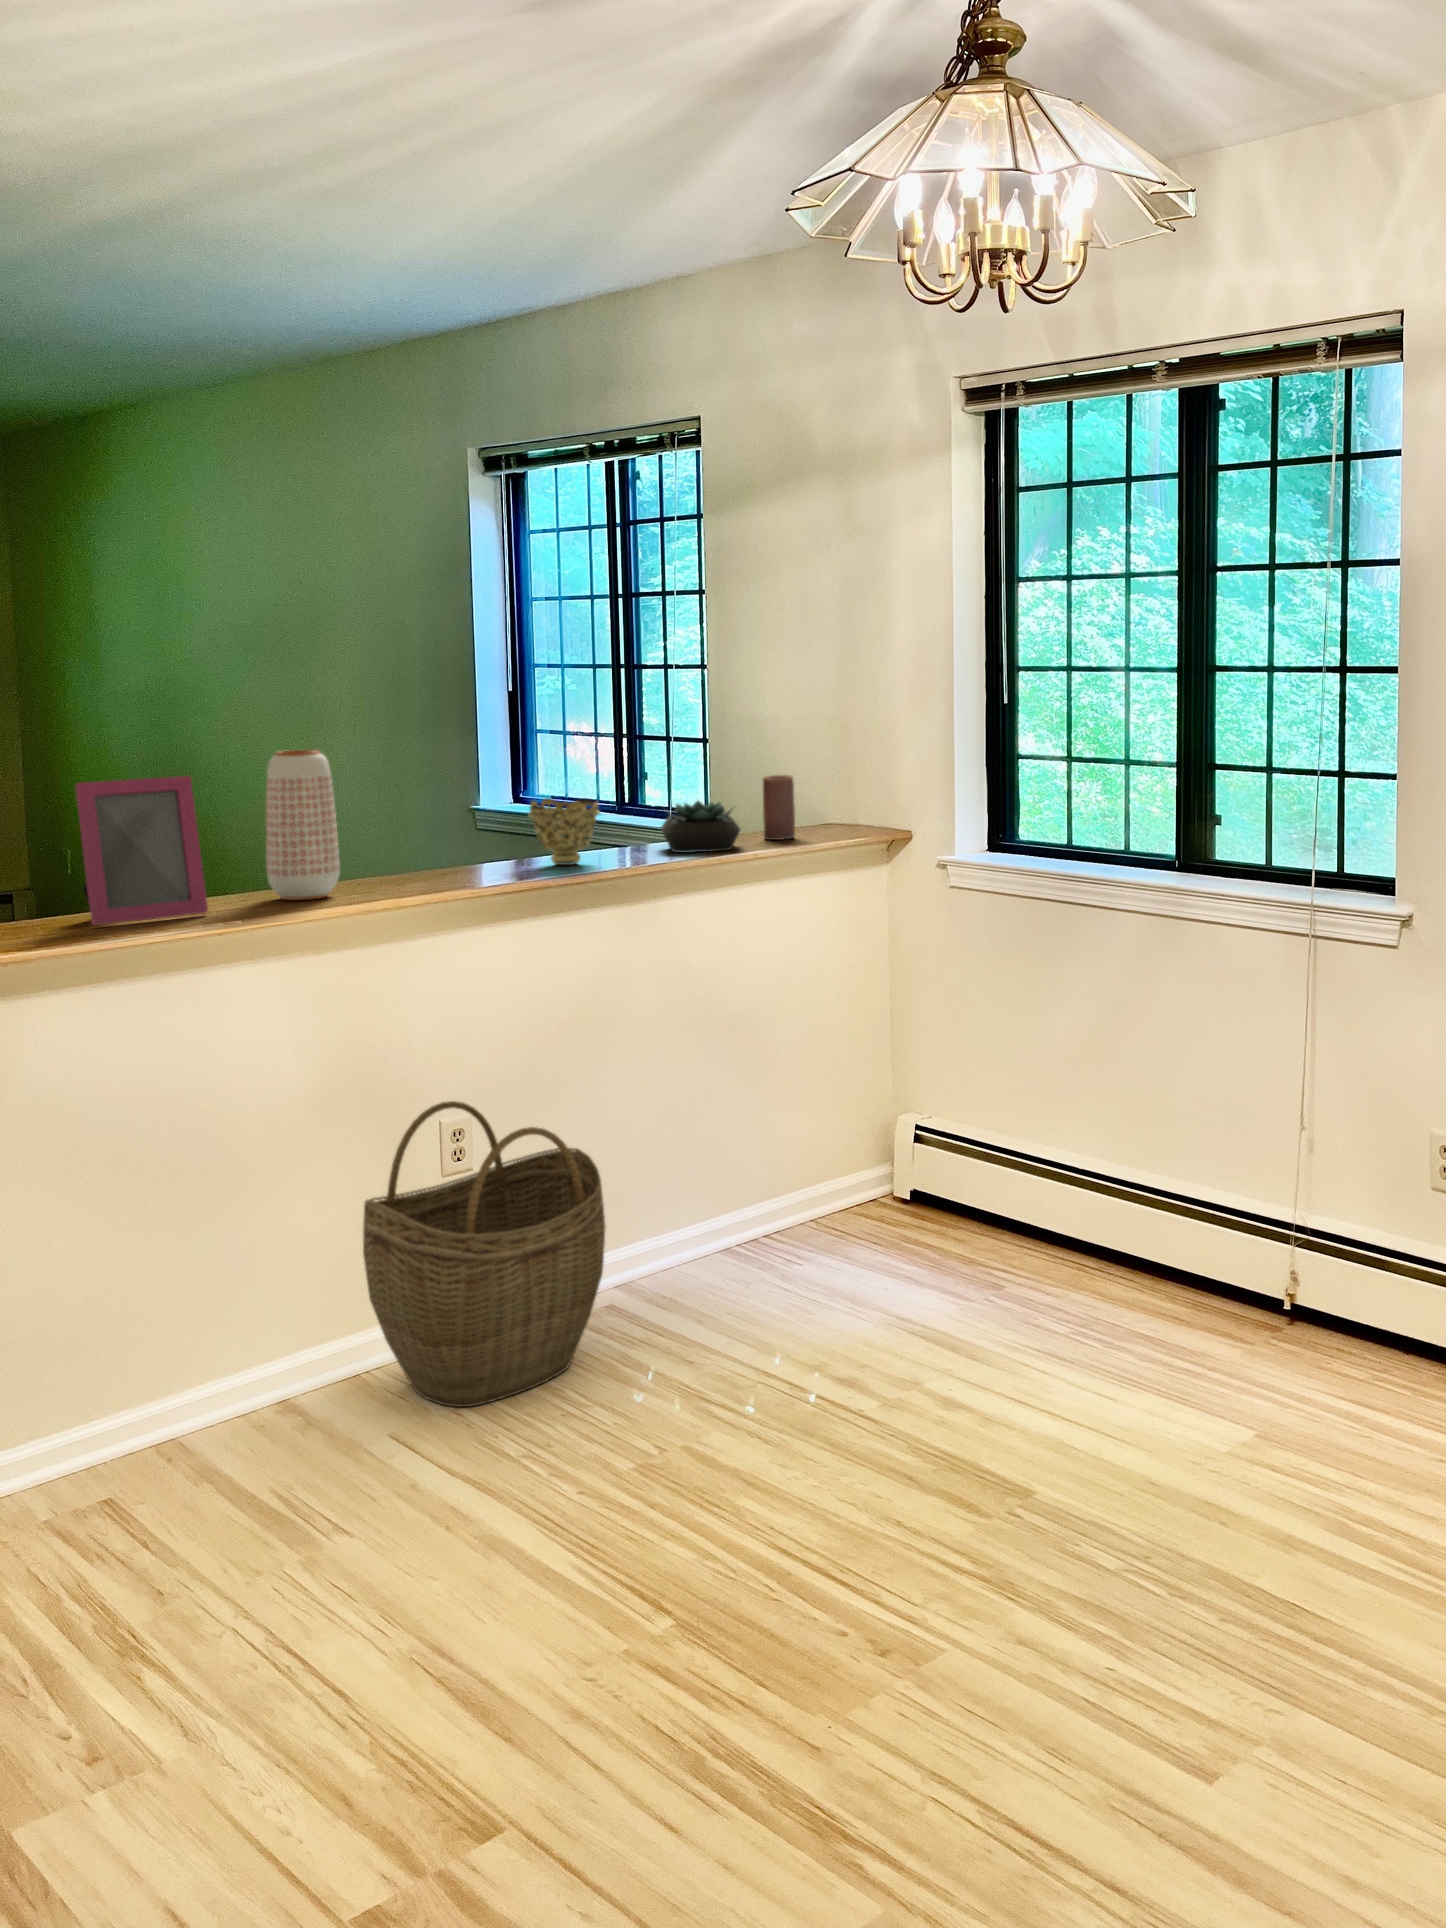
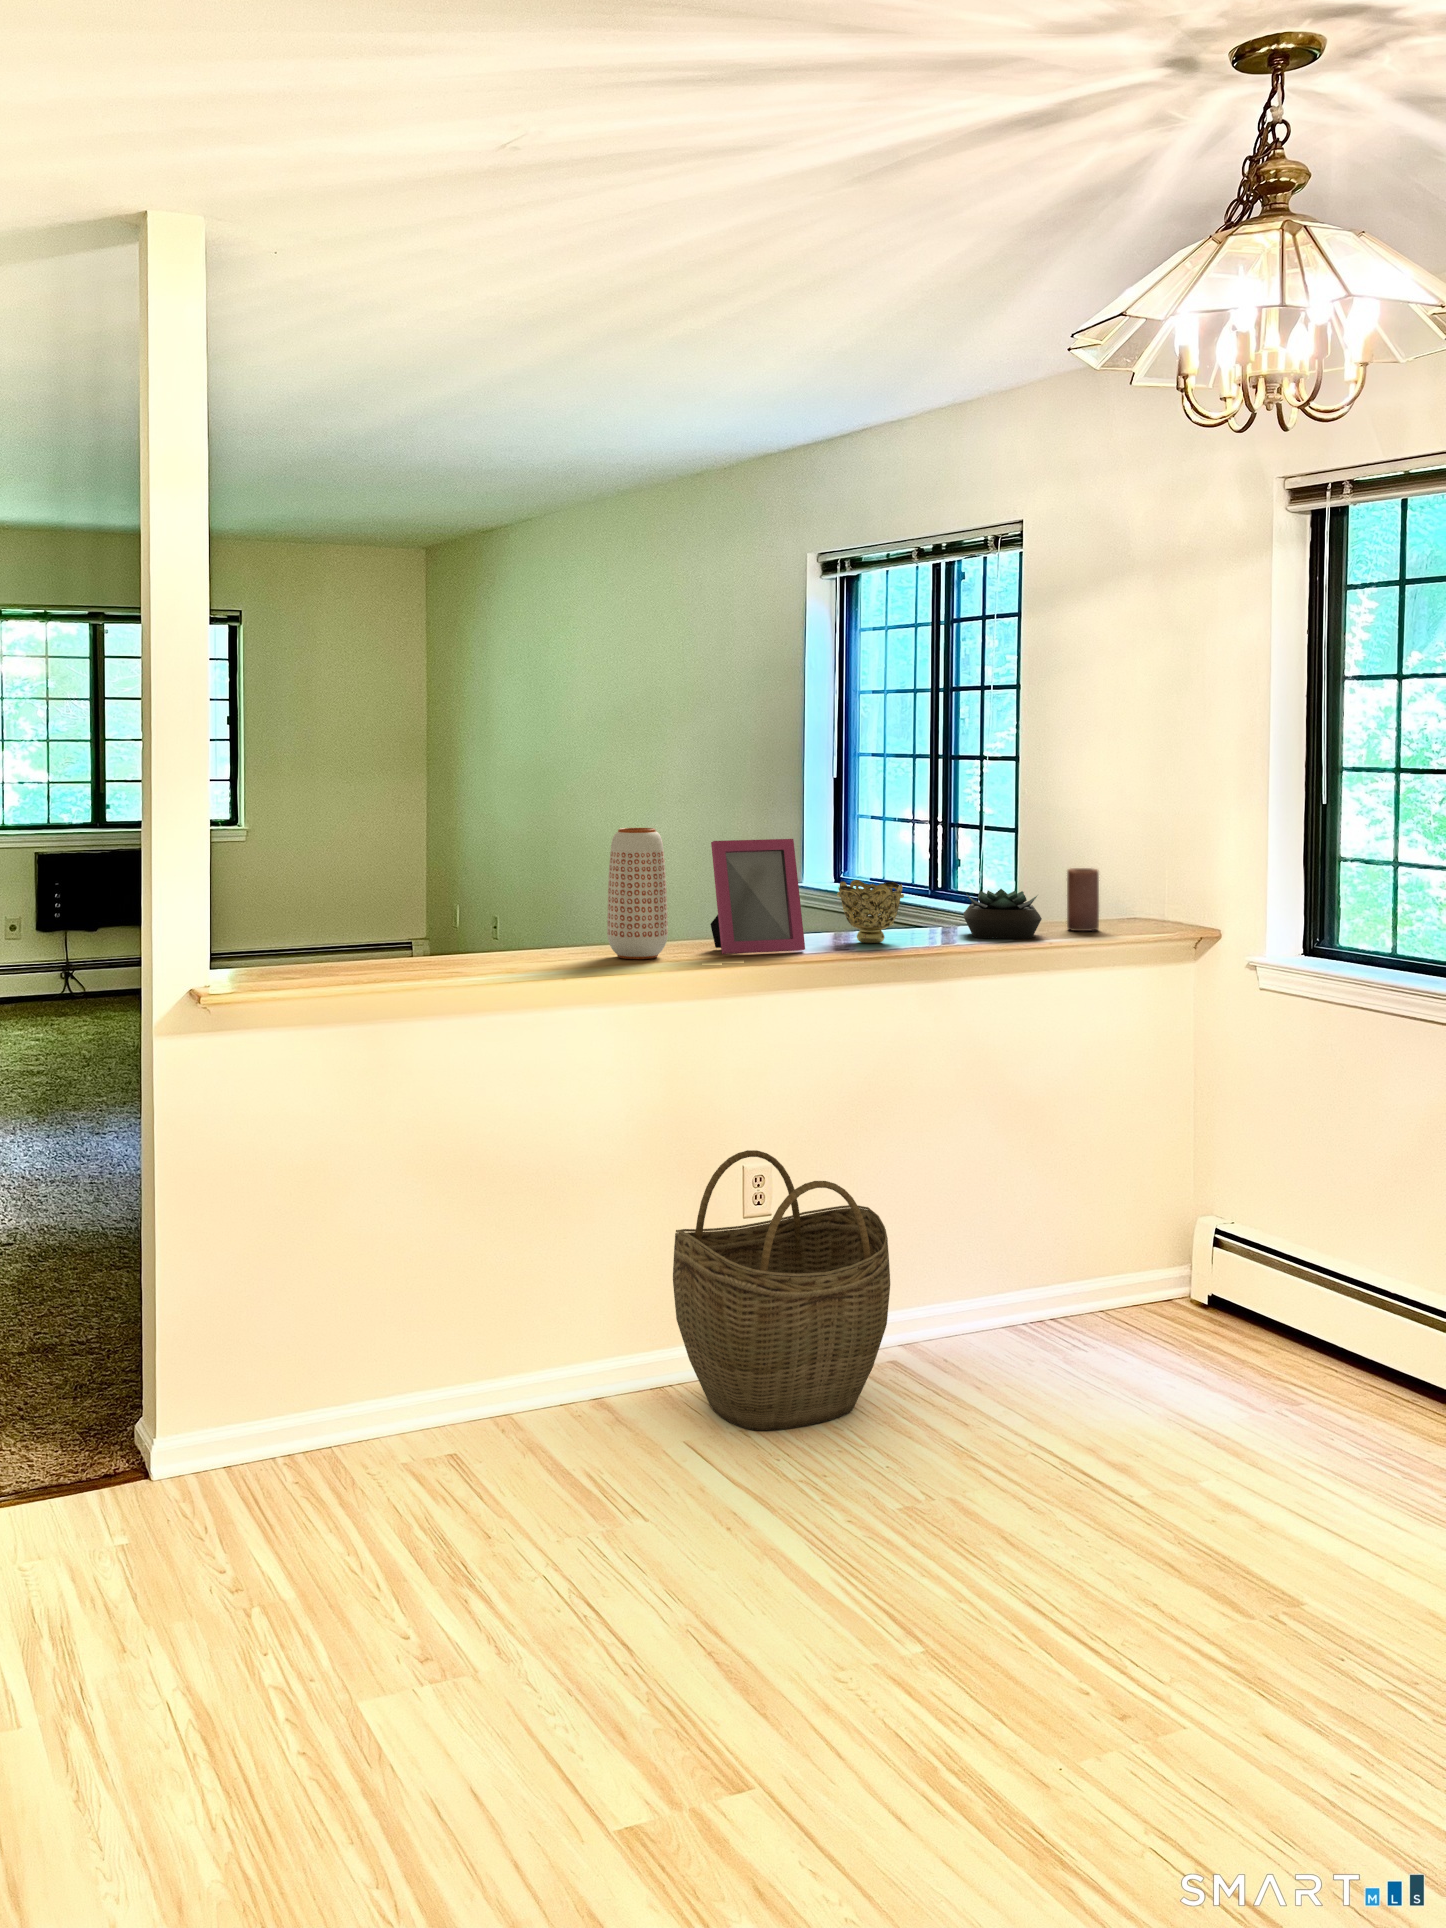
picture frame: present [75,776,208,926] -> present [710,839,805,954]

